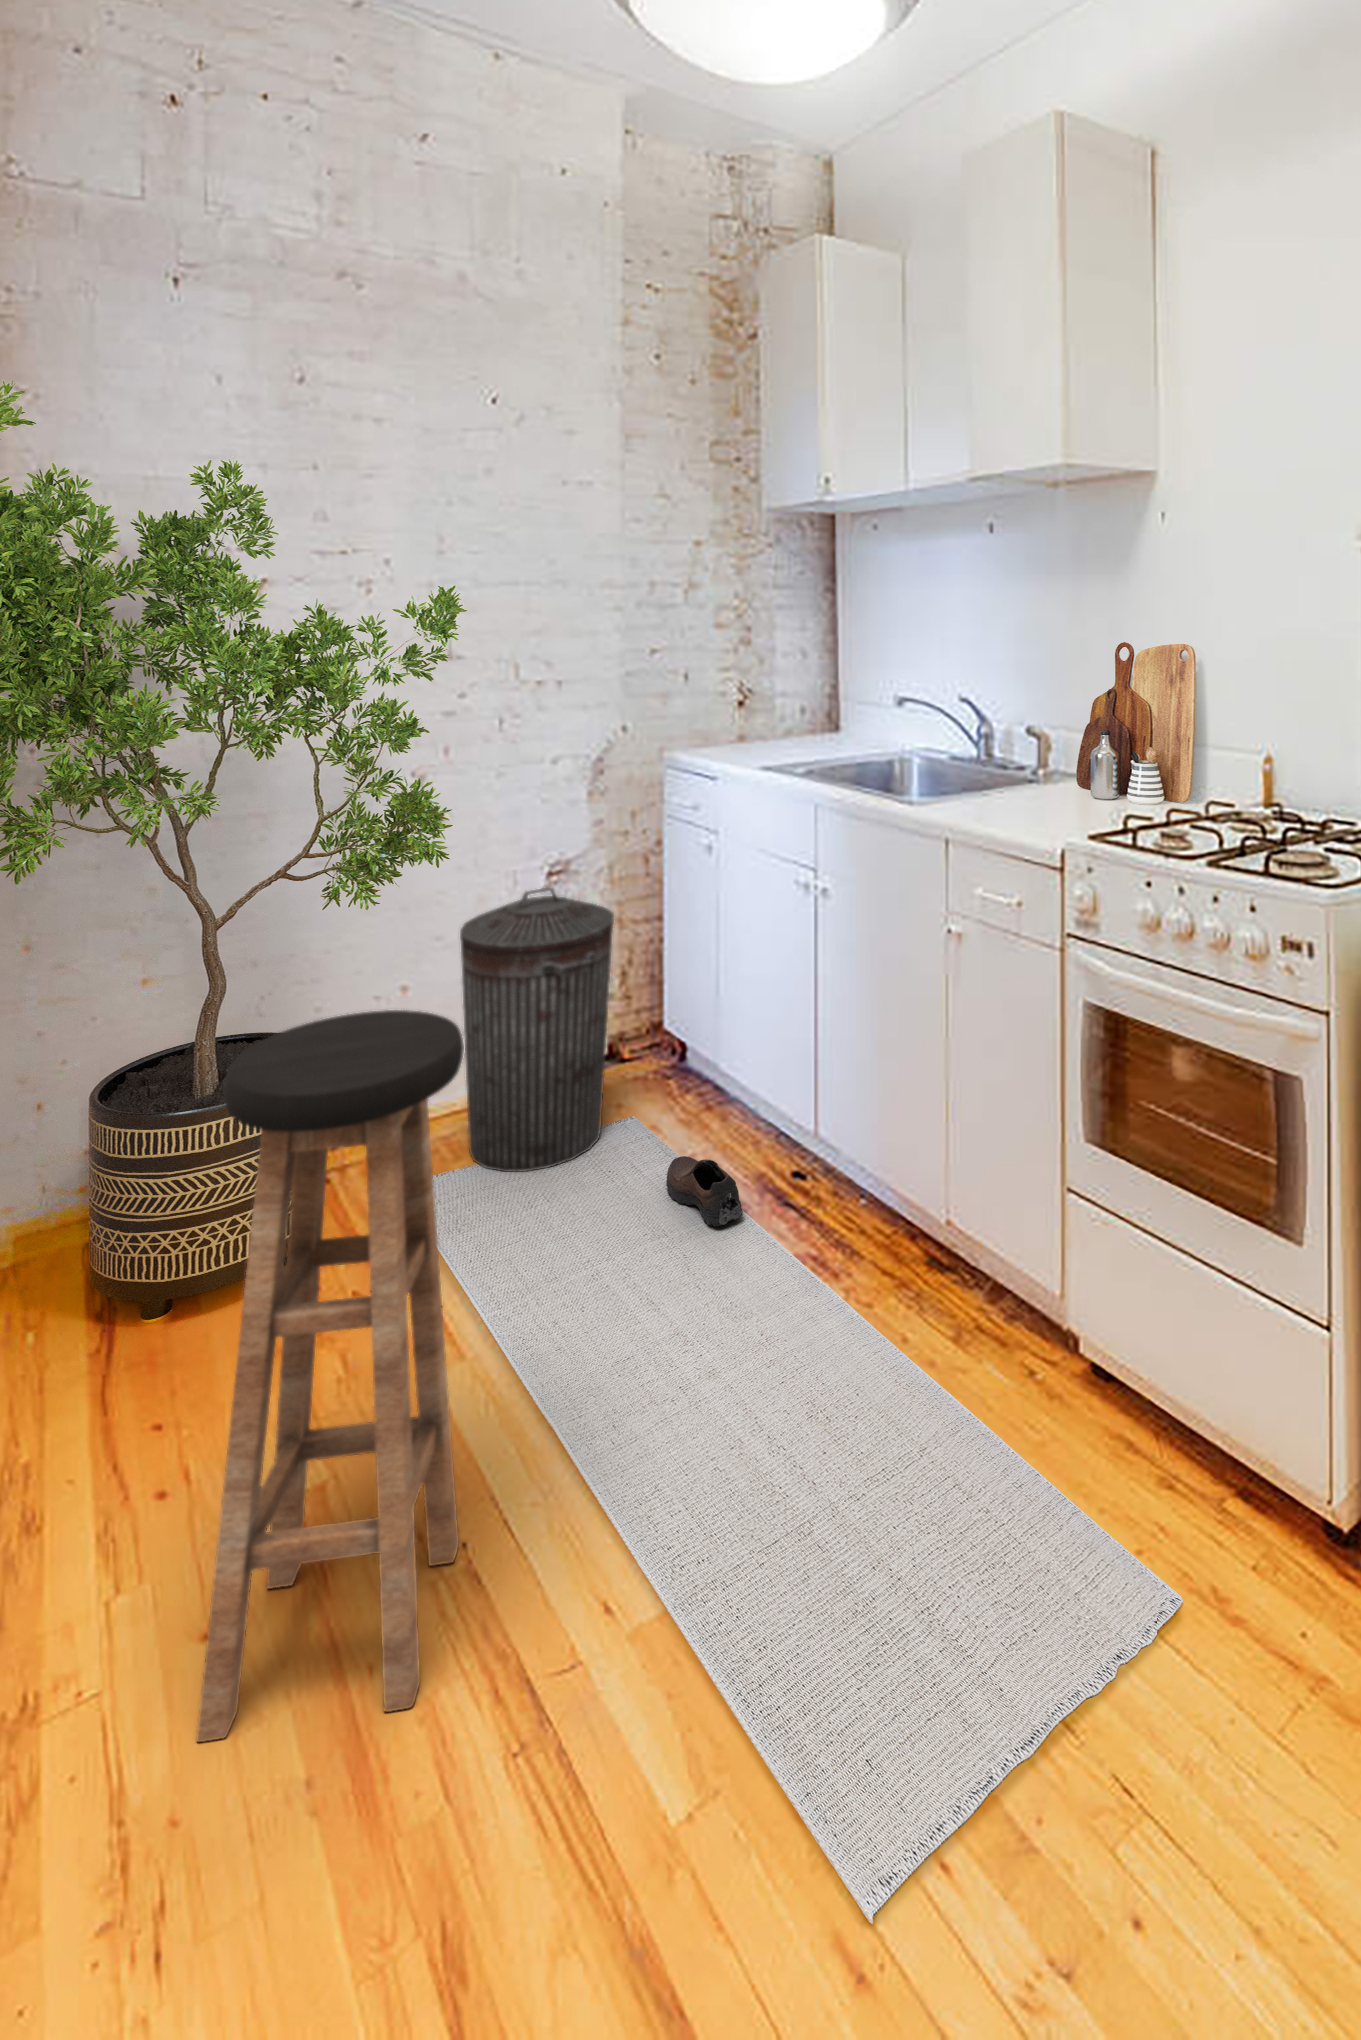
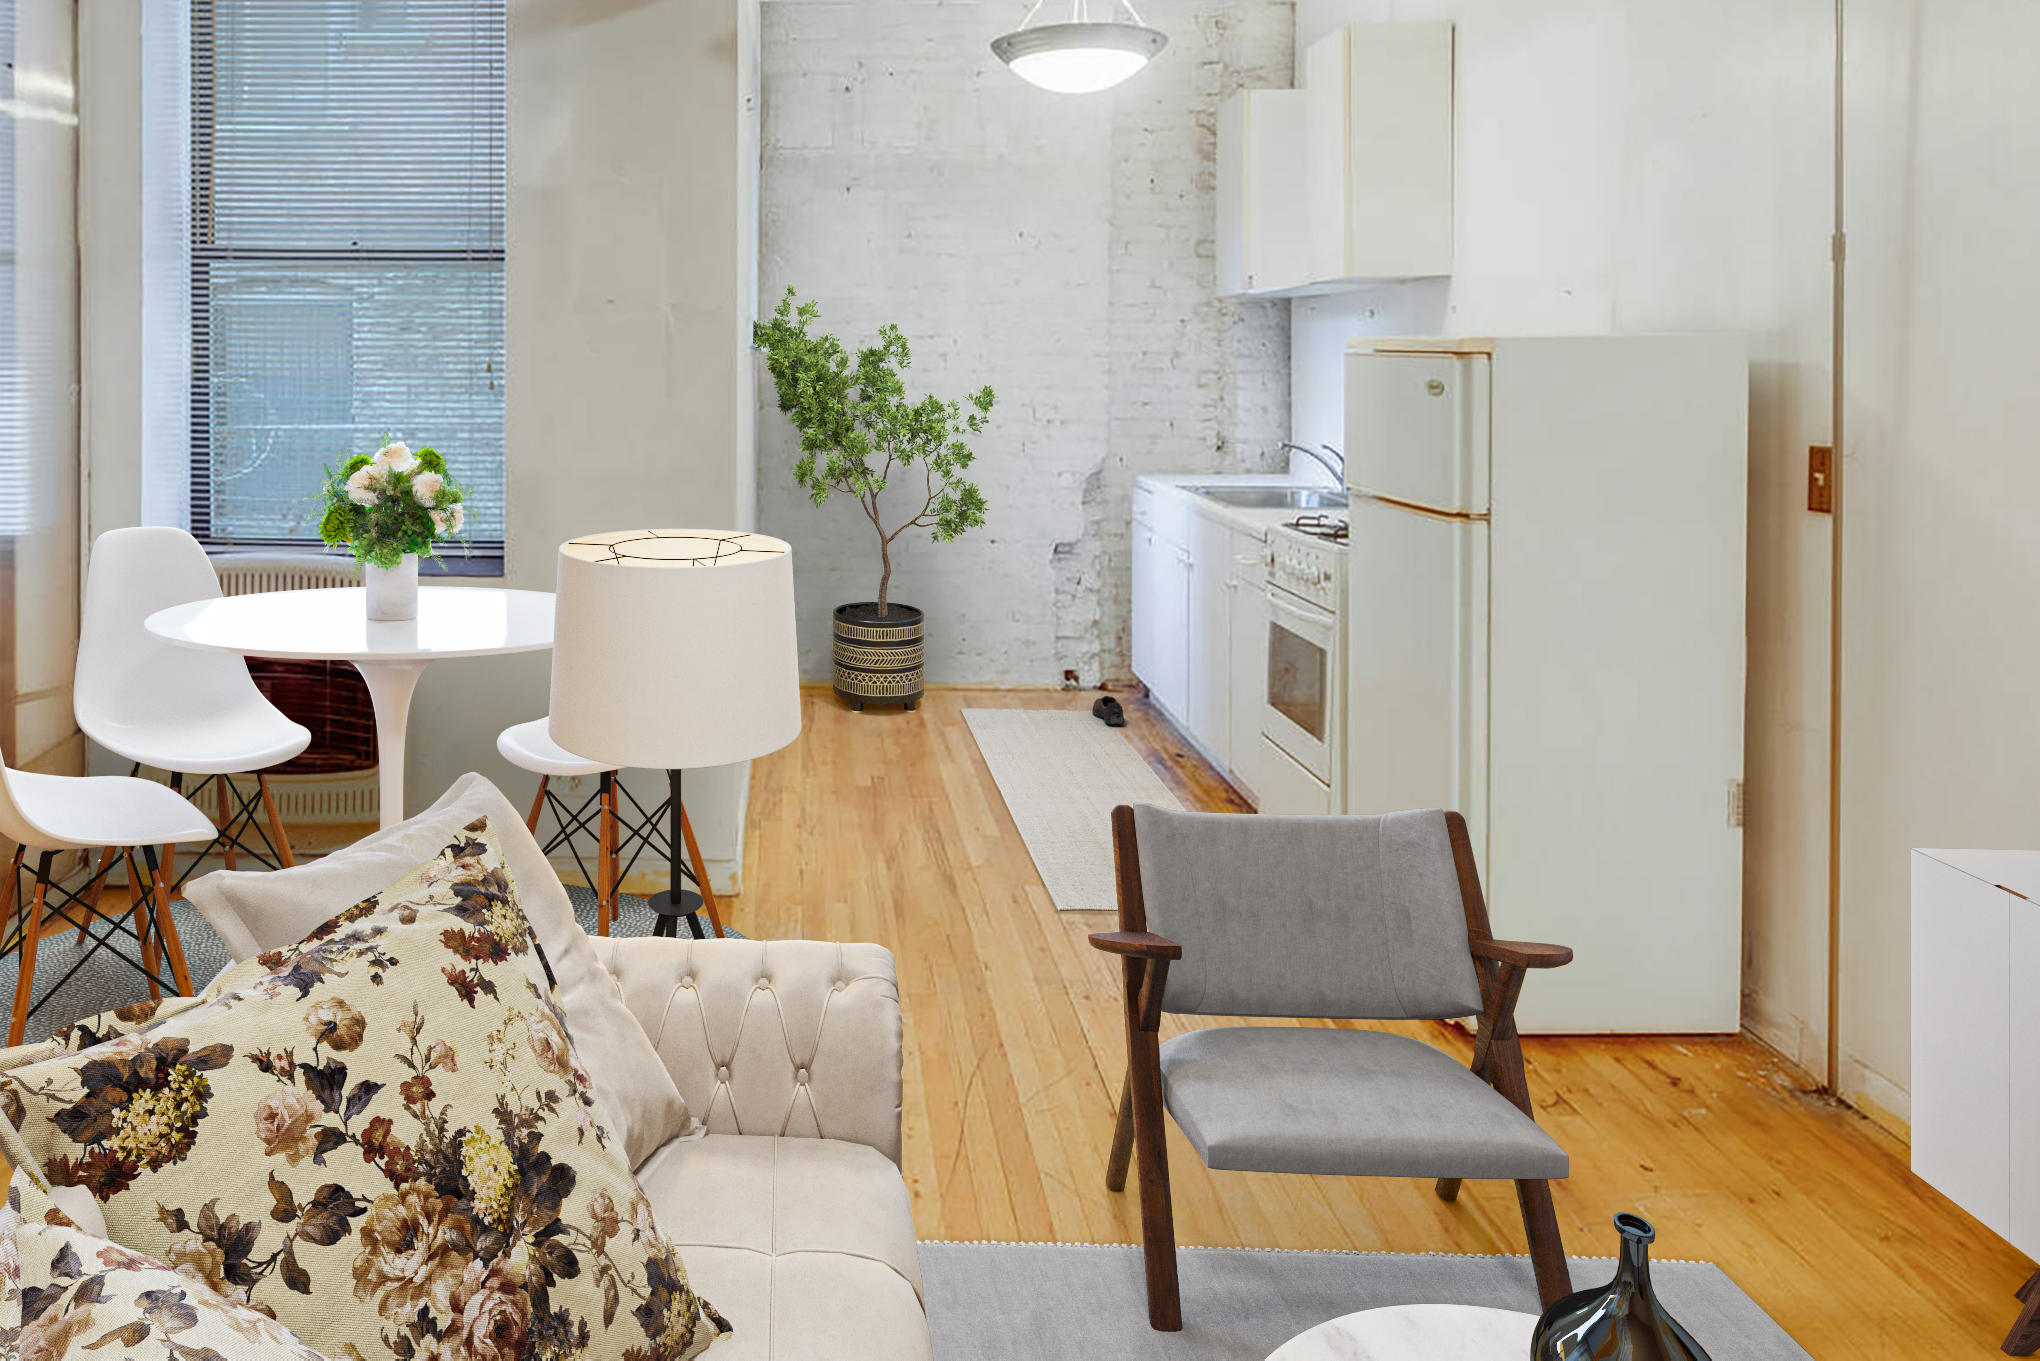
trash can: present [460,888,614,1172] -> none [997,553,1079,696]
bar stool: present [197,1010,464,1742] -> none [885,556,969,777]

